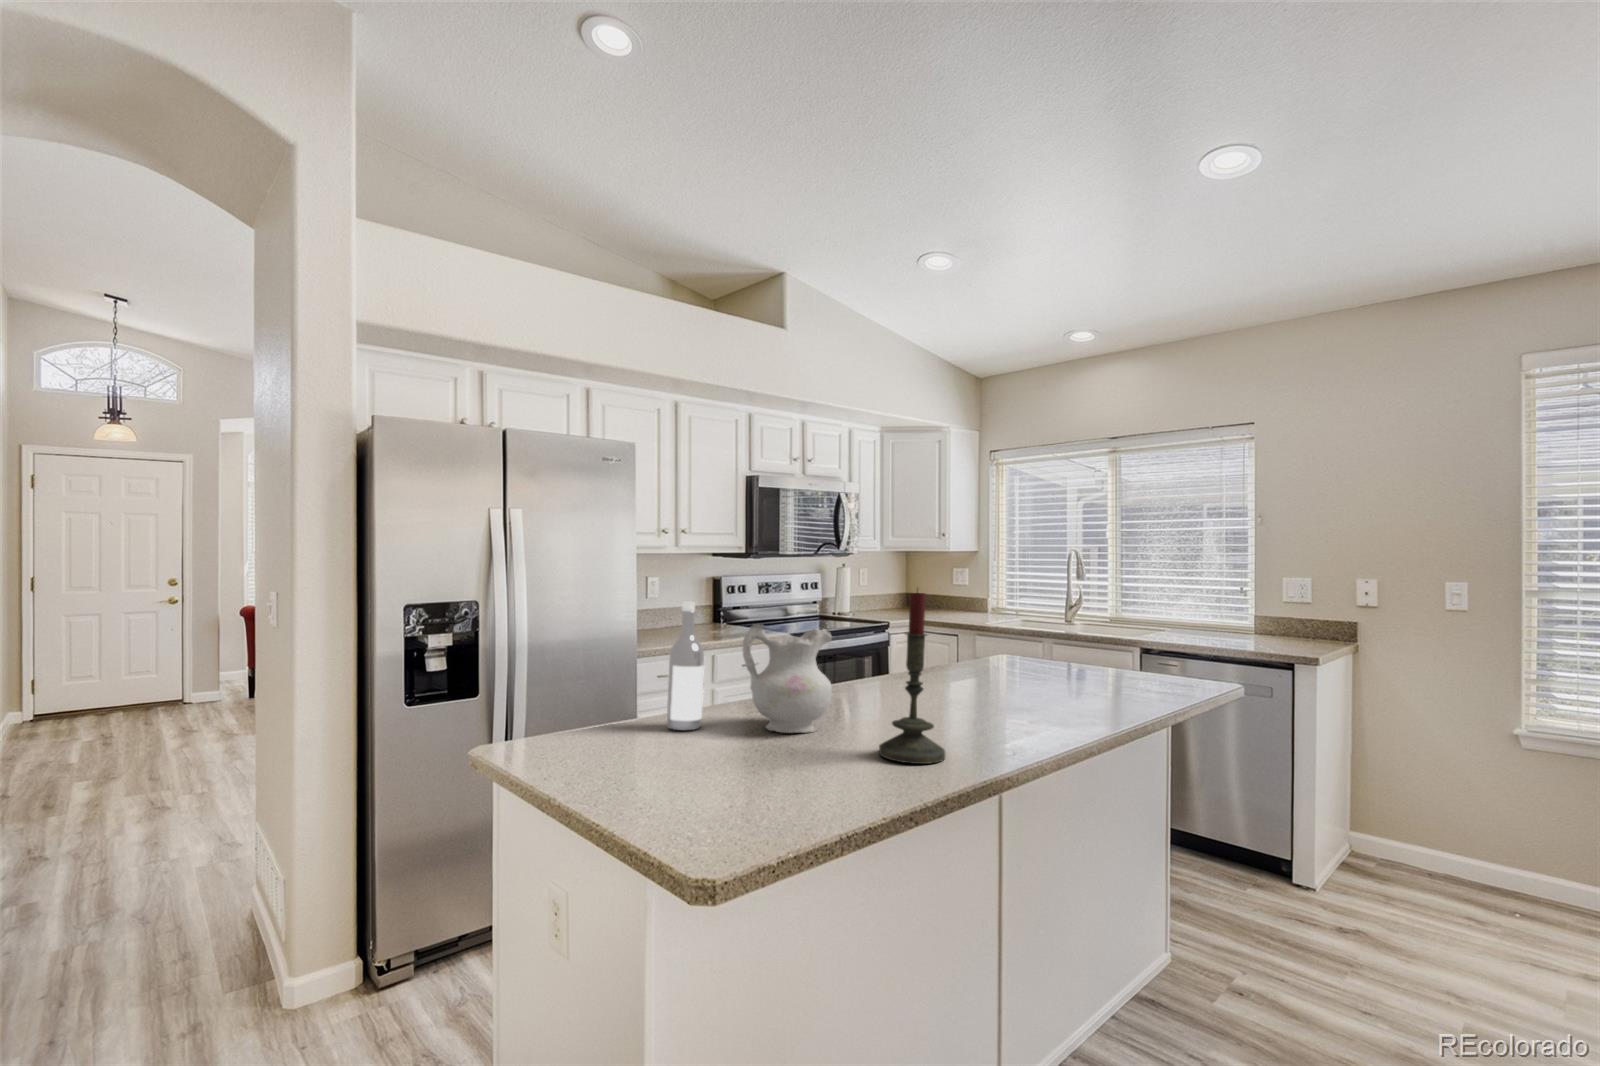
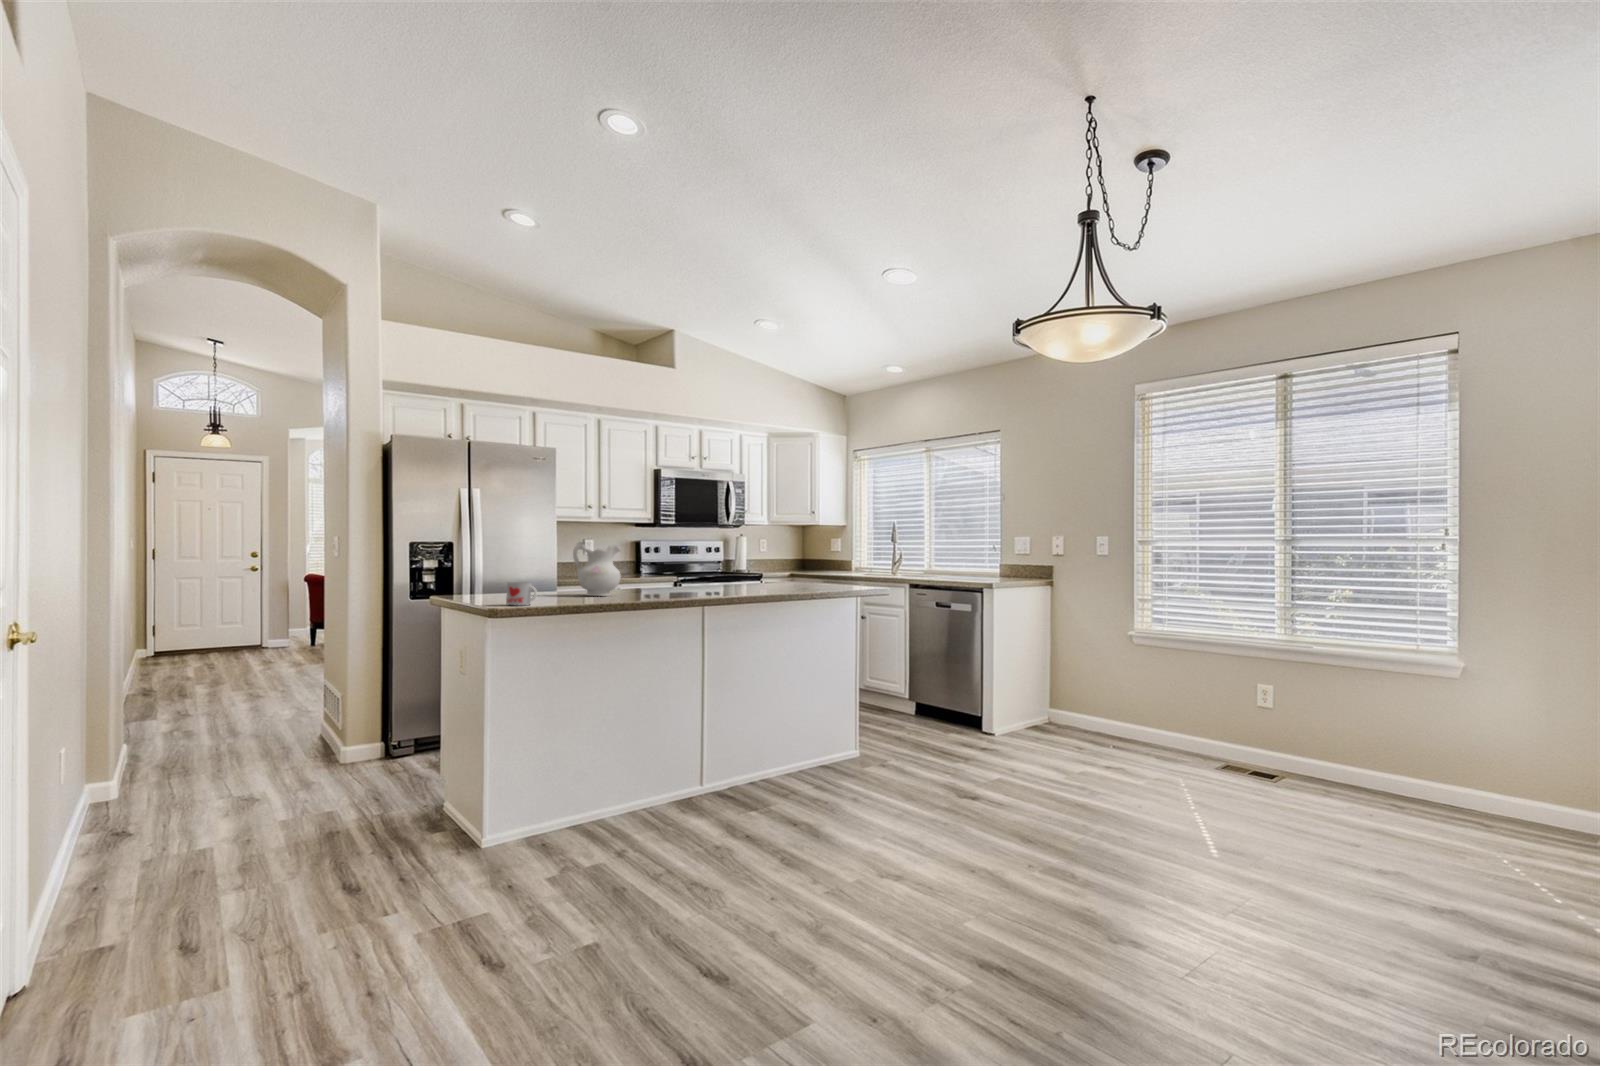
candle: present [879,592,945,764] -> none [624,518,657,600]
wine bottle: present [667,602,704,730] -> none [535,530,555,595]
mug: none [674,751,748,819] -> present [506,582,537,605]

